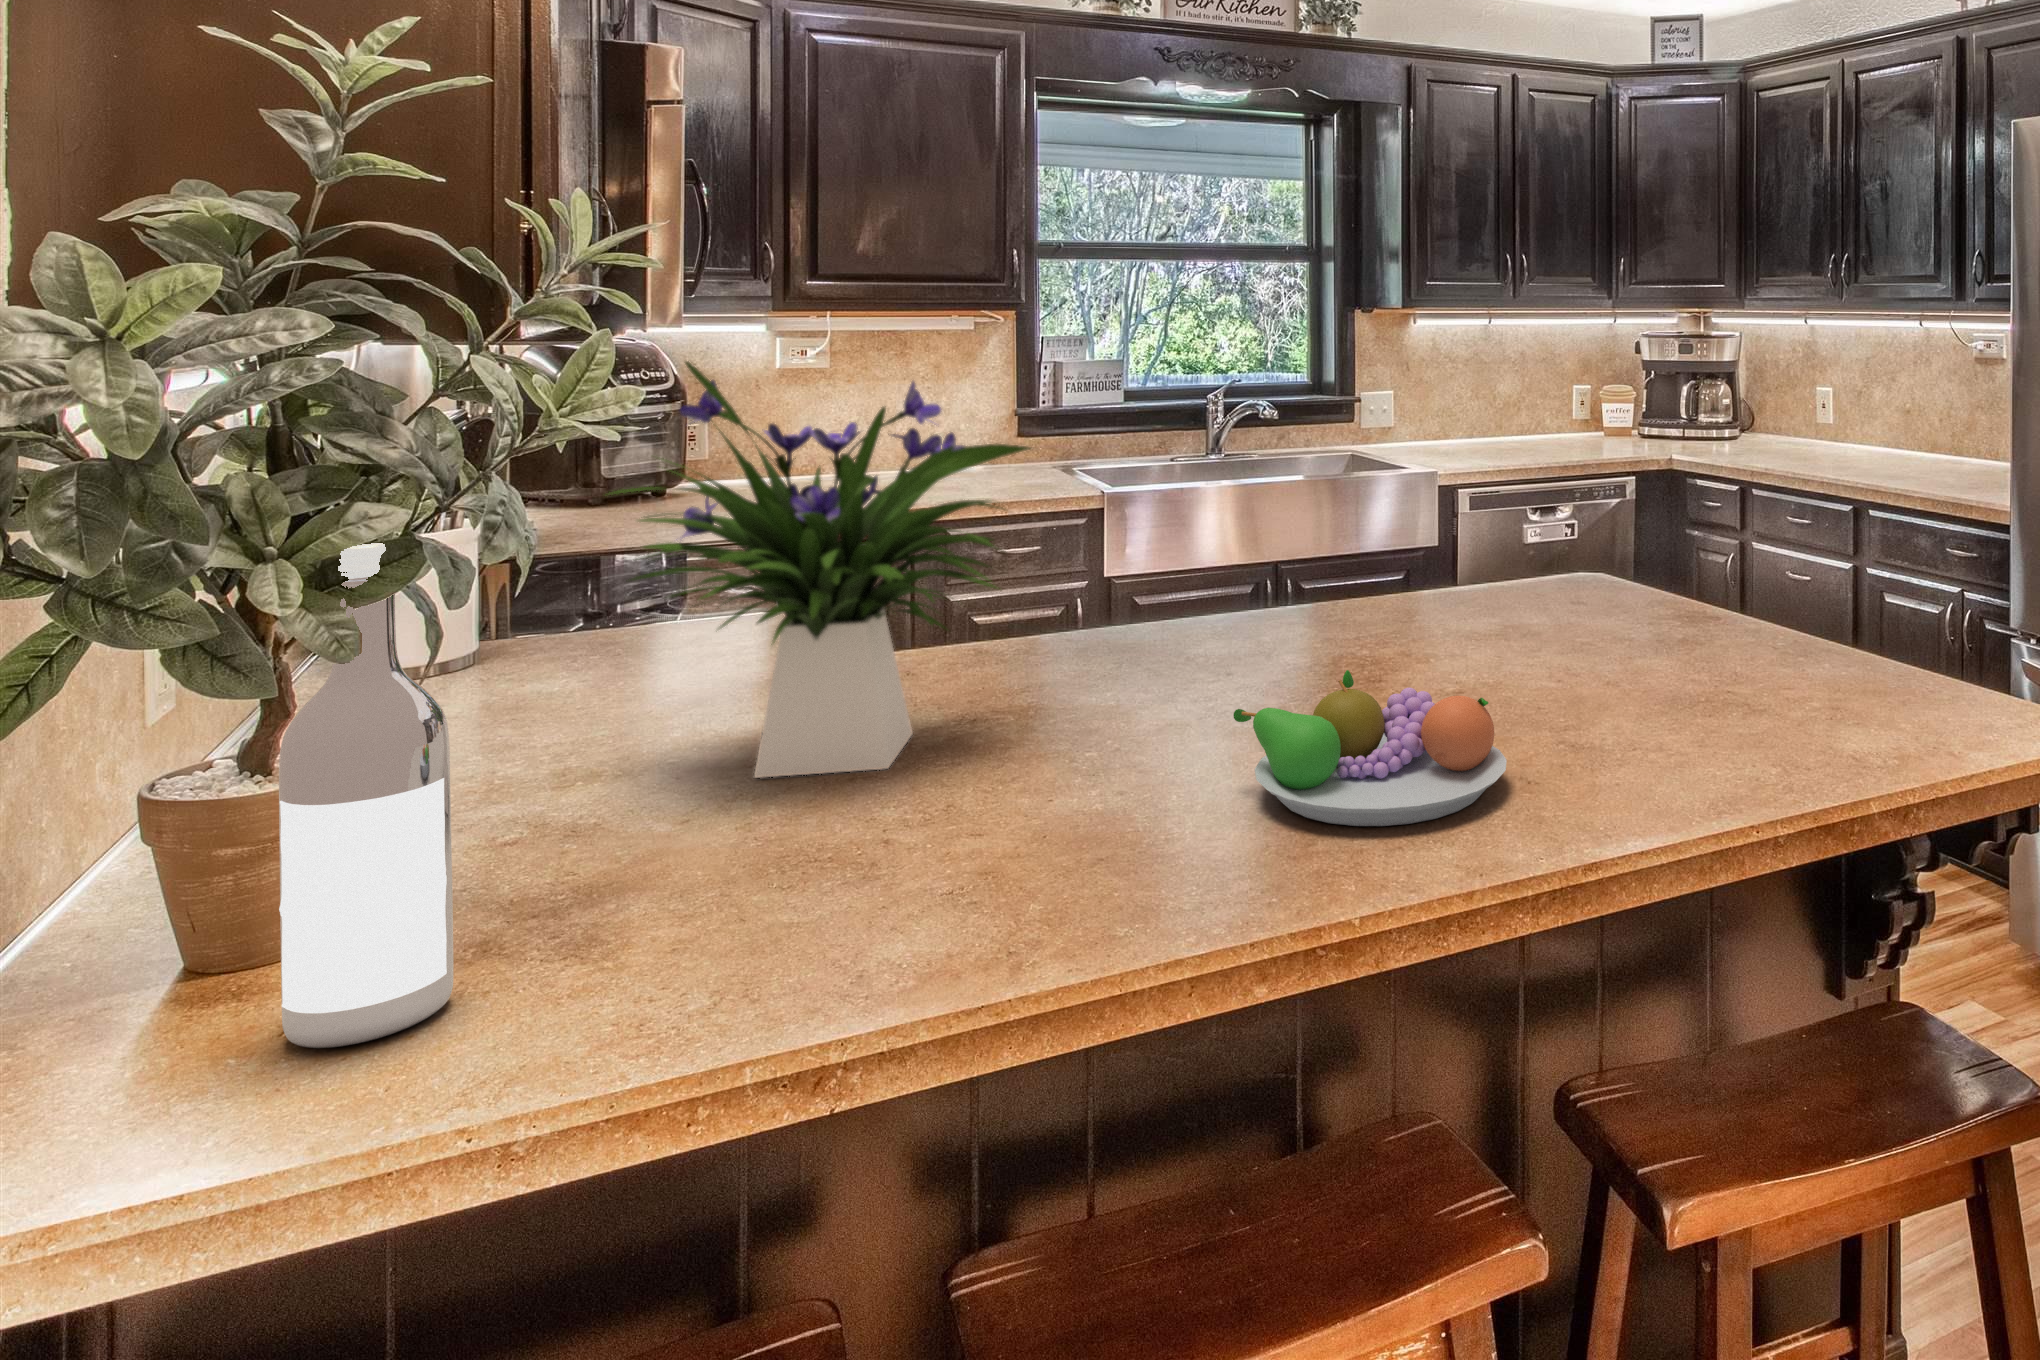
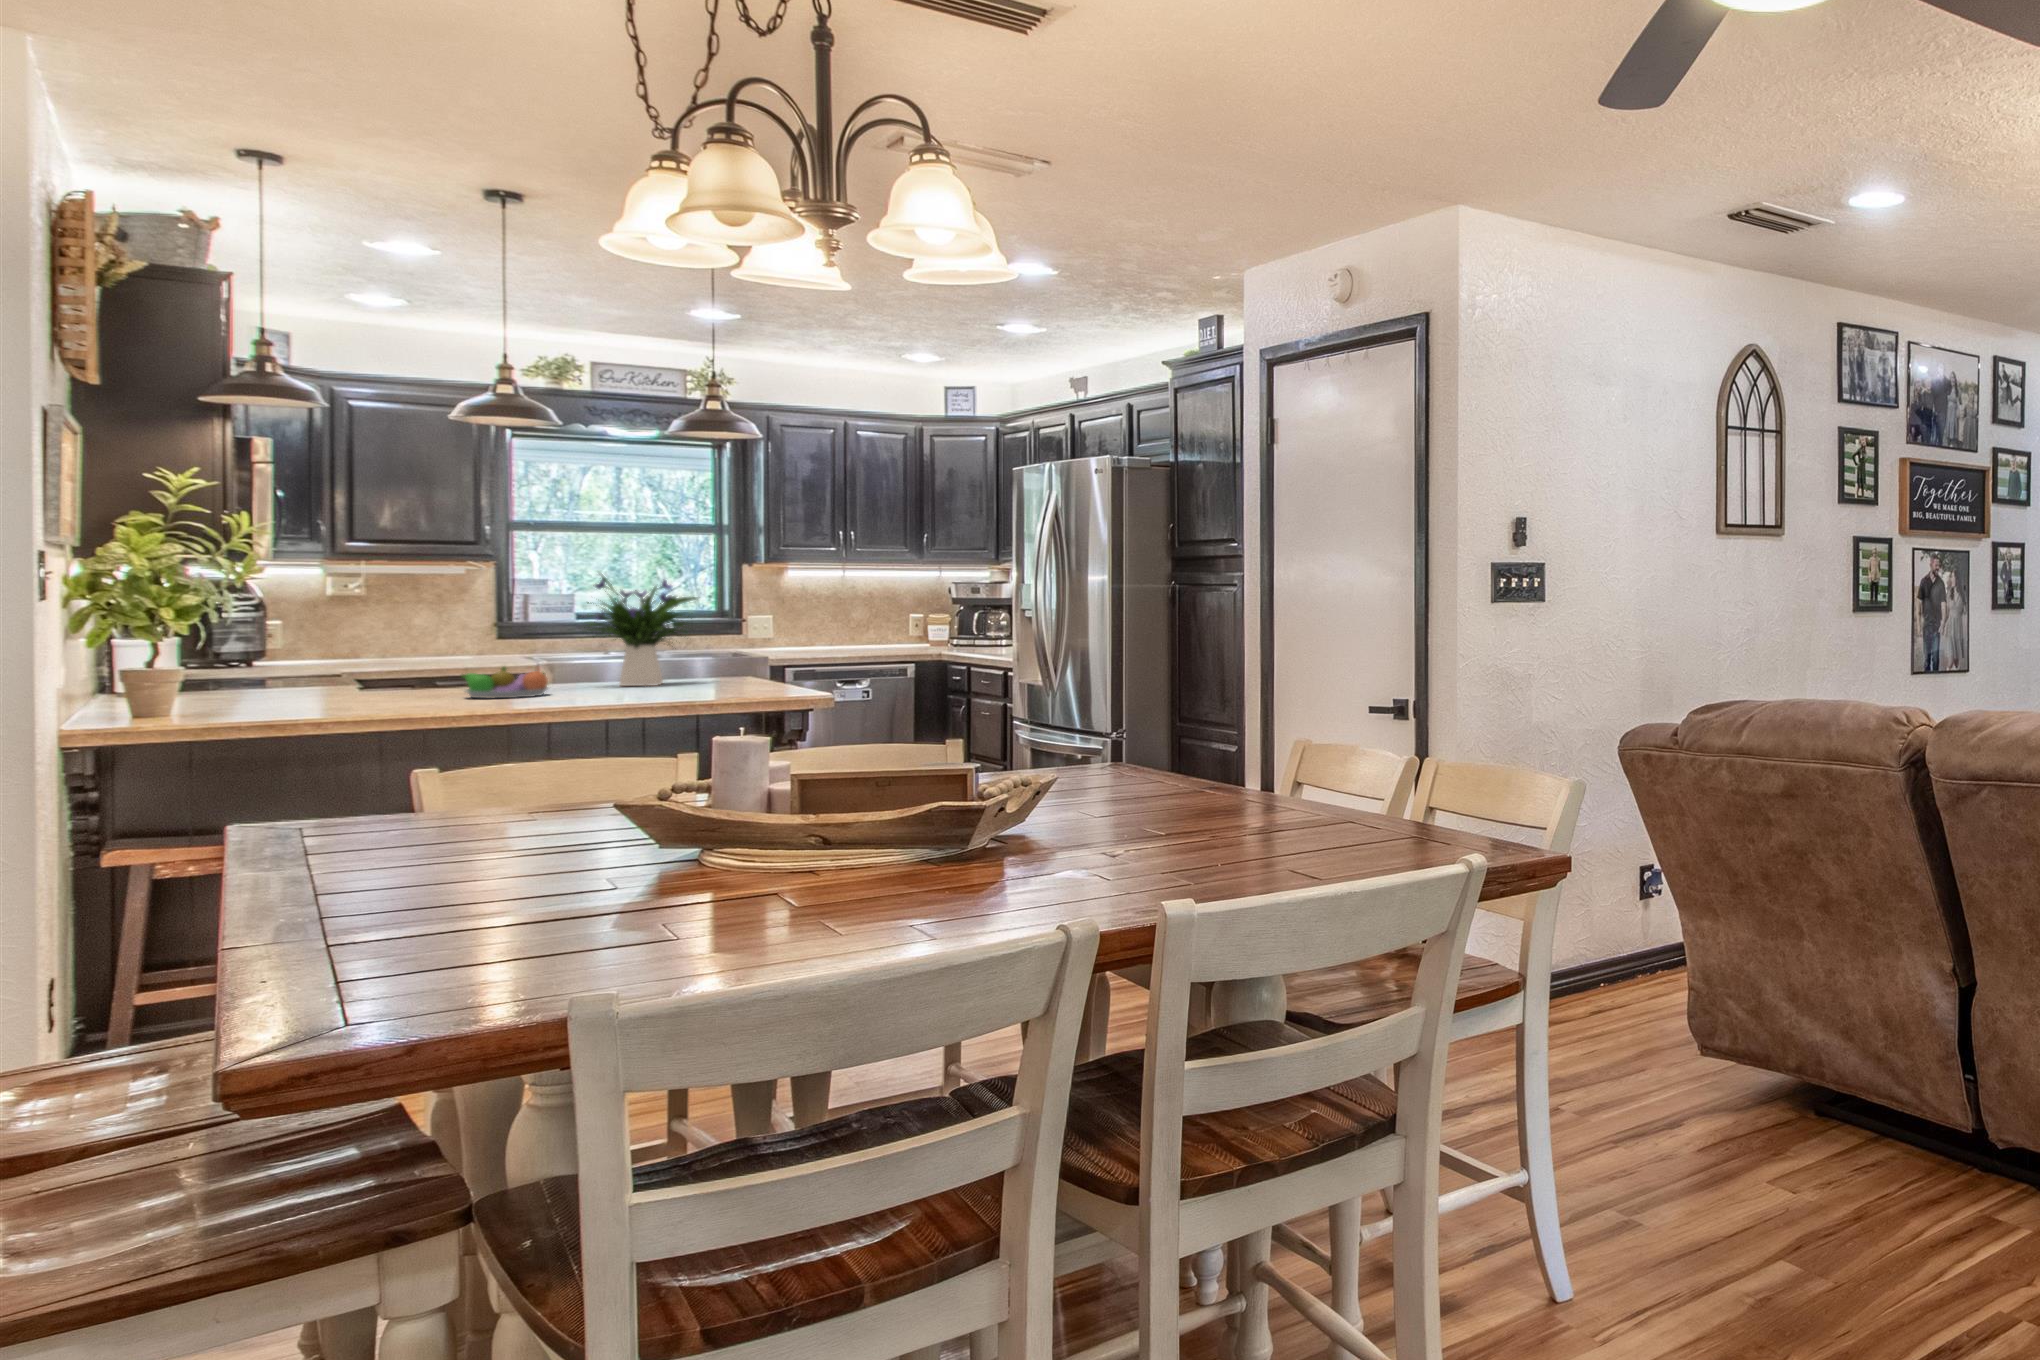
flower arrangement: present [605,361,1030,778] -> present [587,575,697,686]
wine bottle: present [279,543,453,1048] -> none [183,606,223,712]

